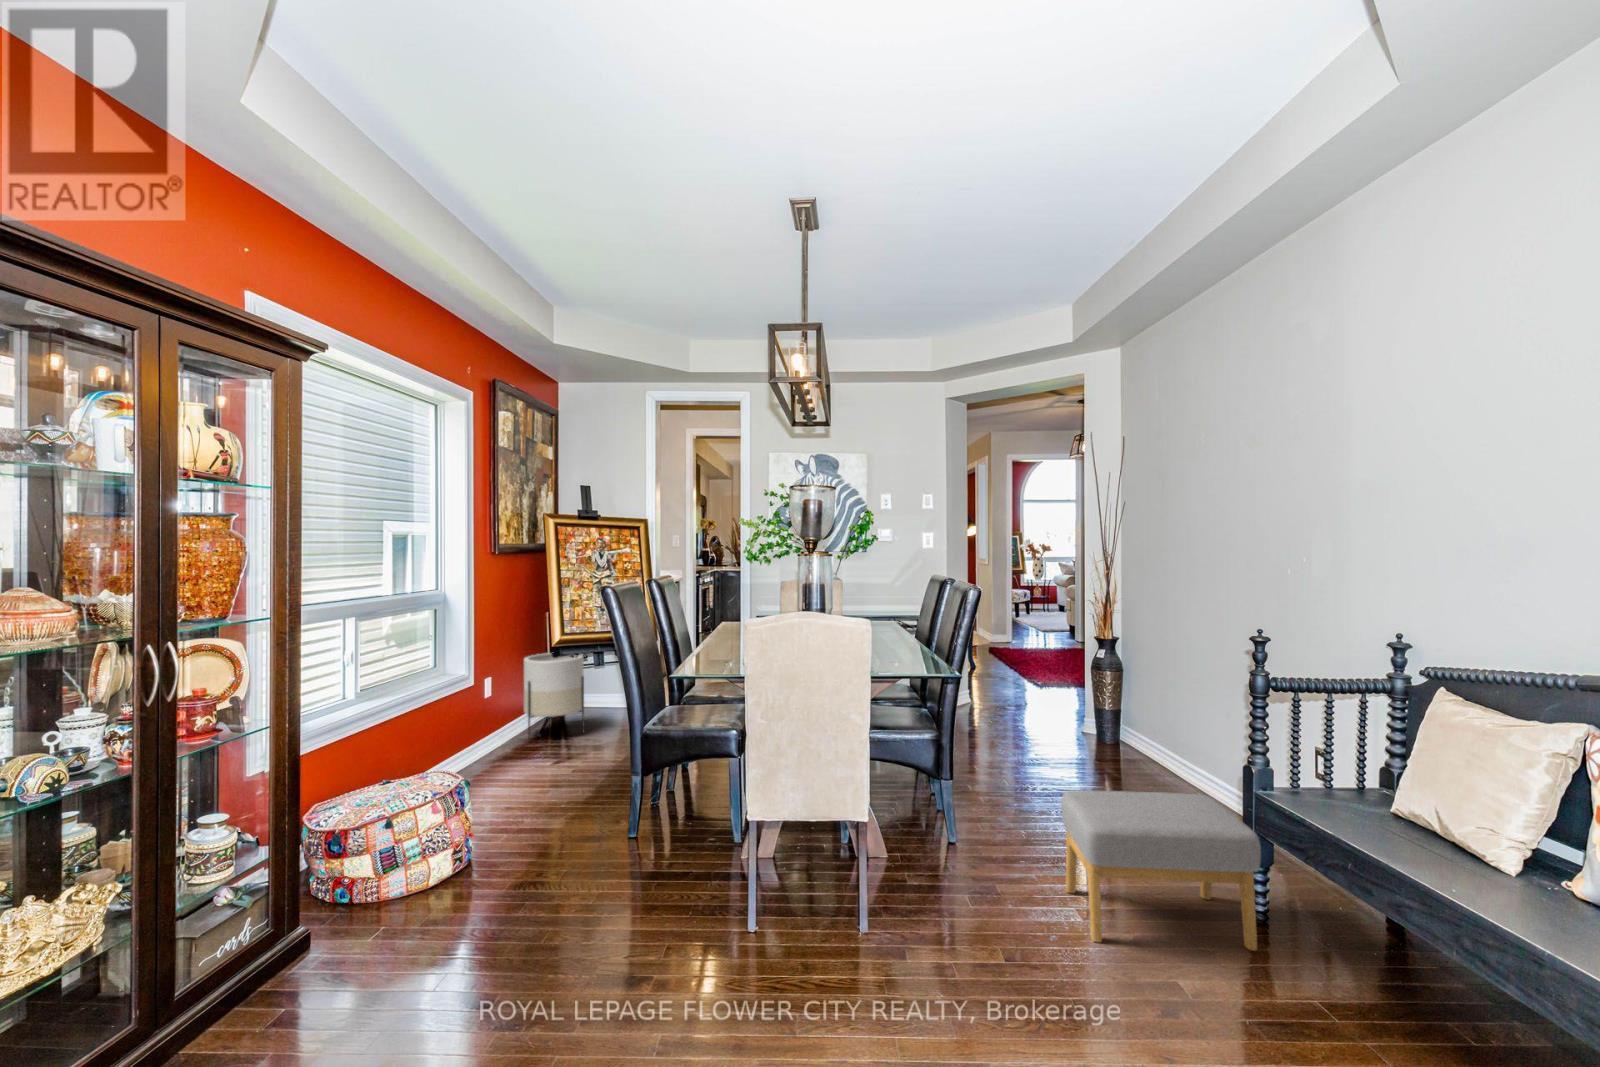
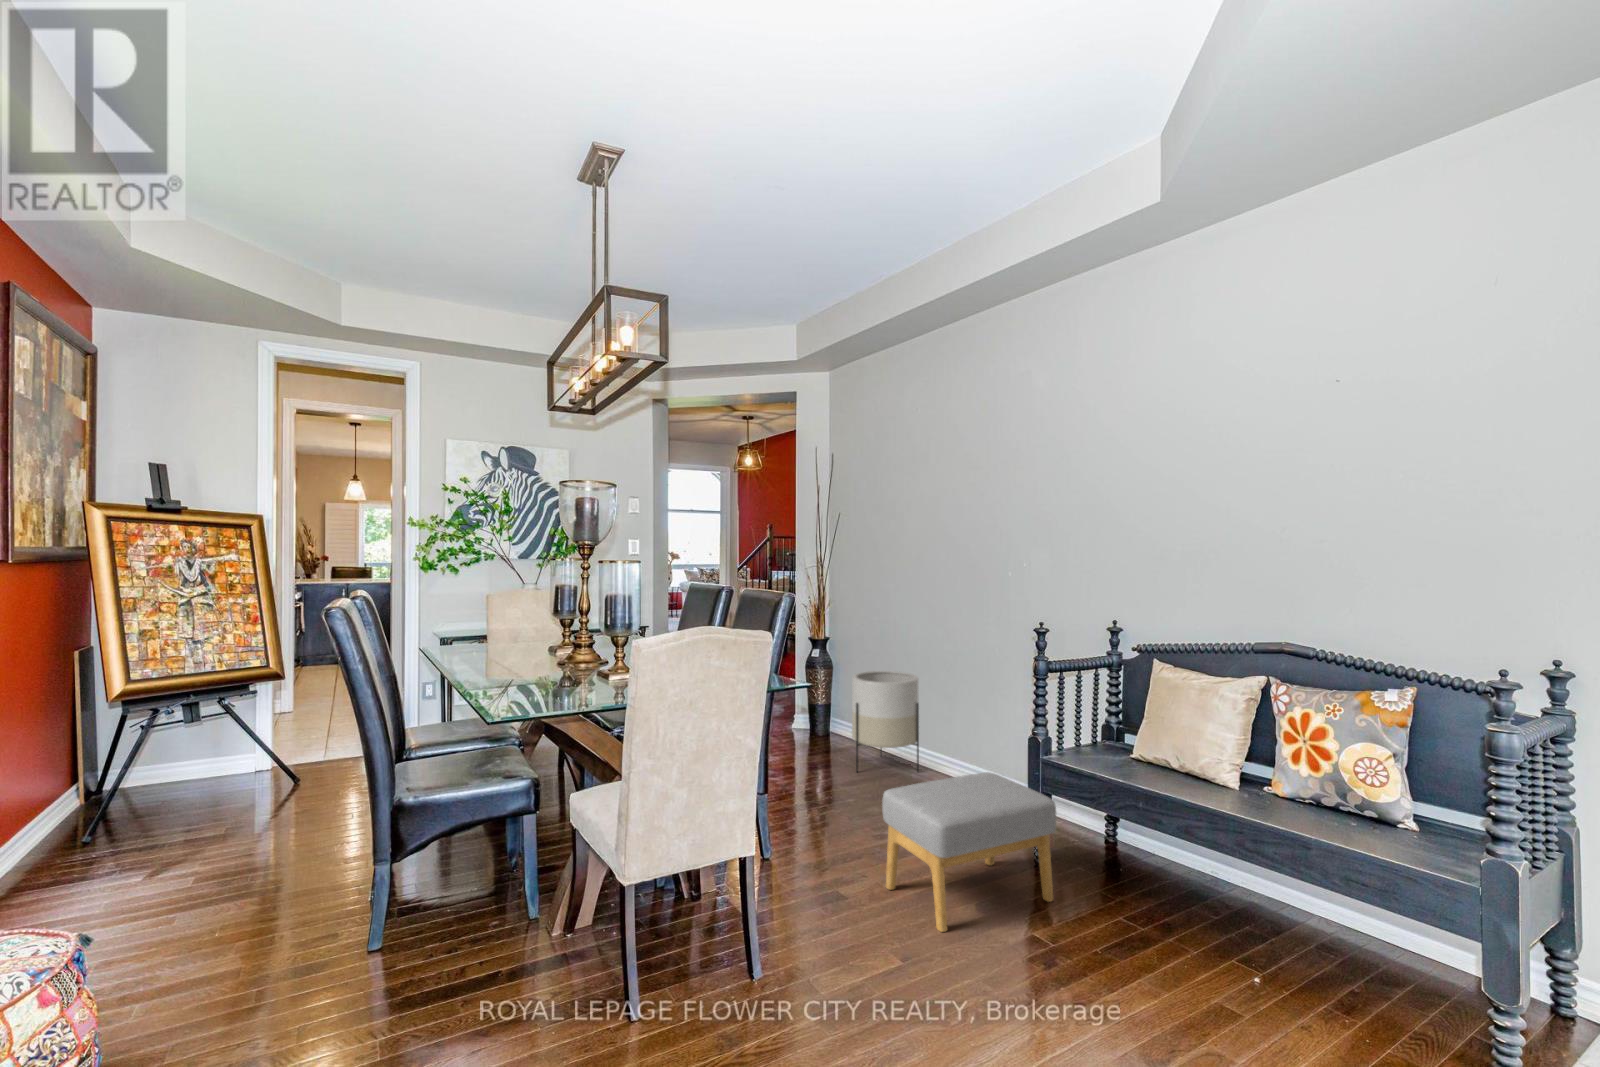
planter: present [524,653,584,740] -> present [852,671,919,772]

